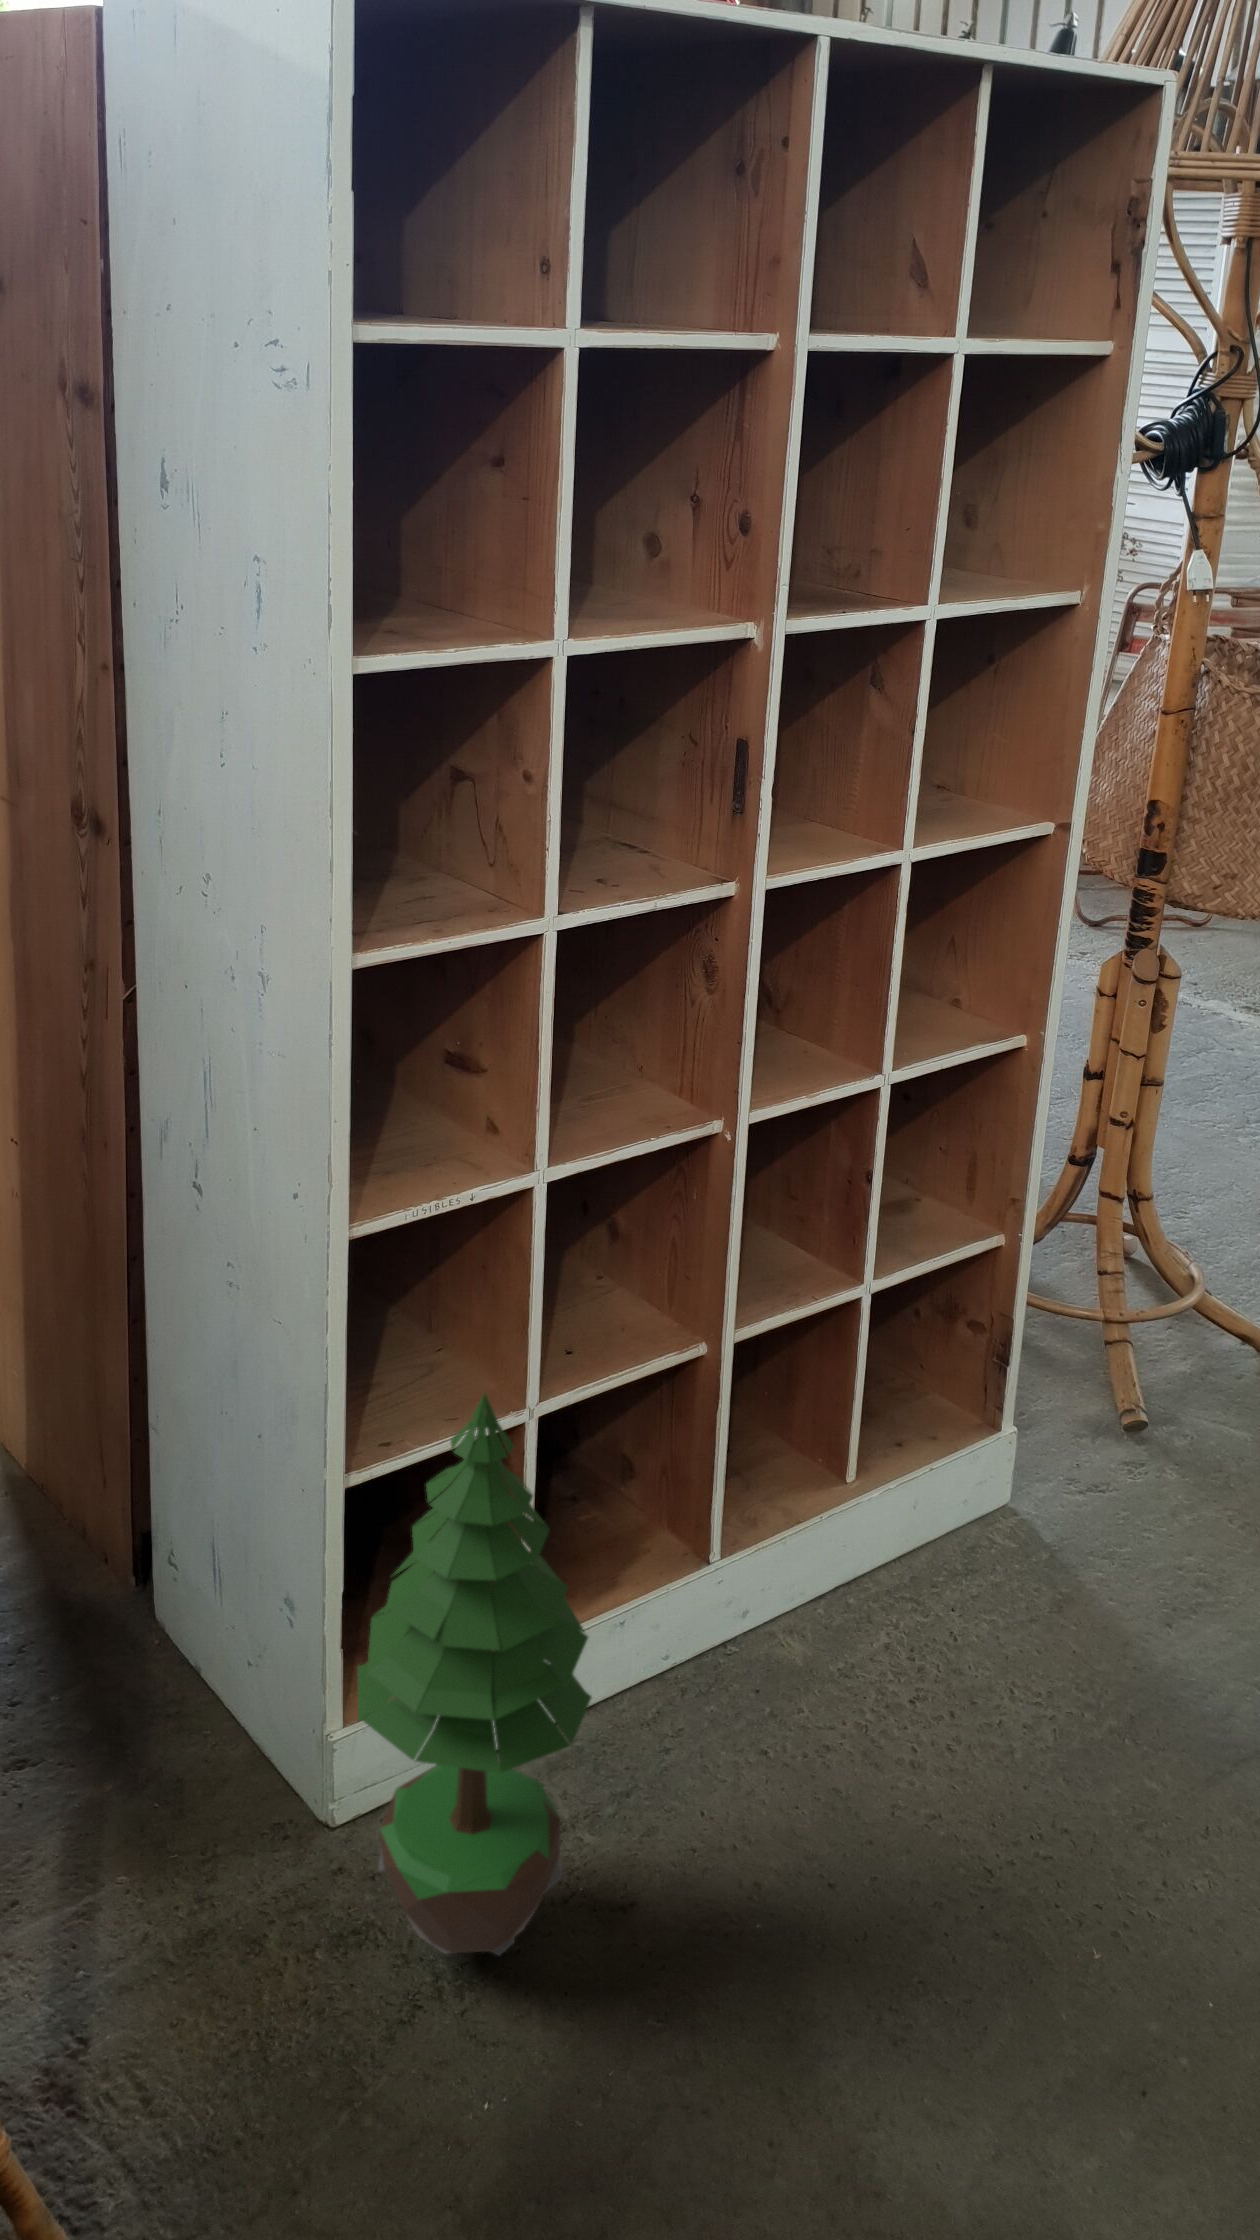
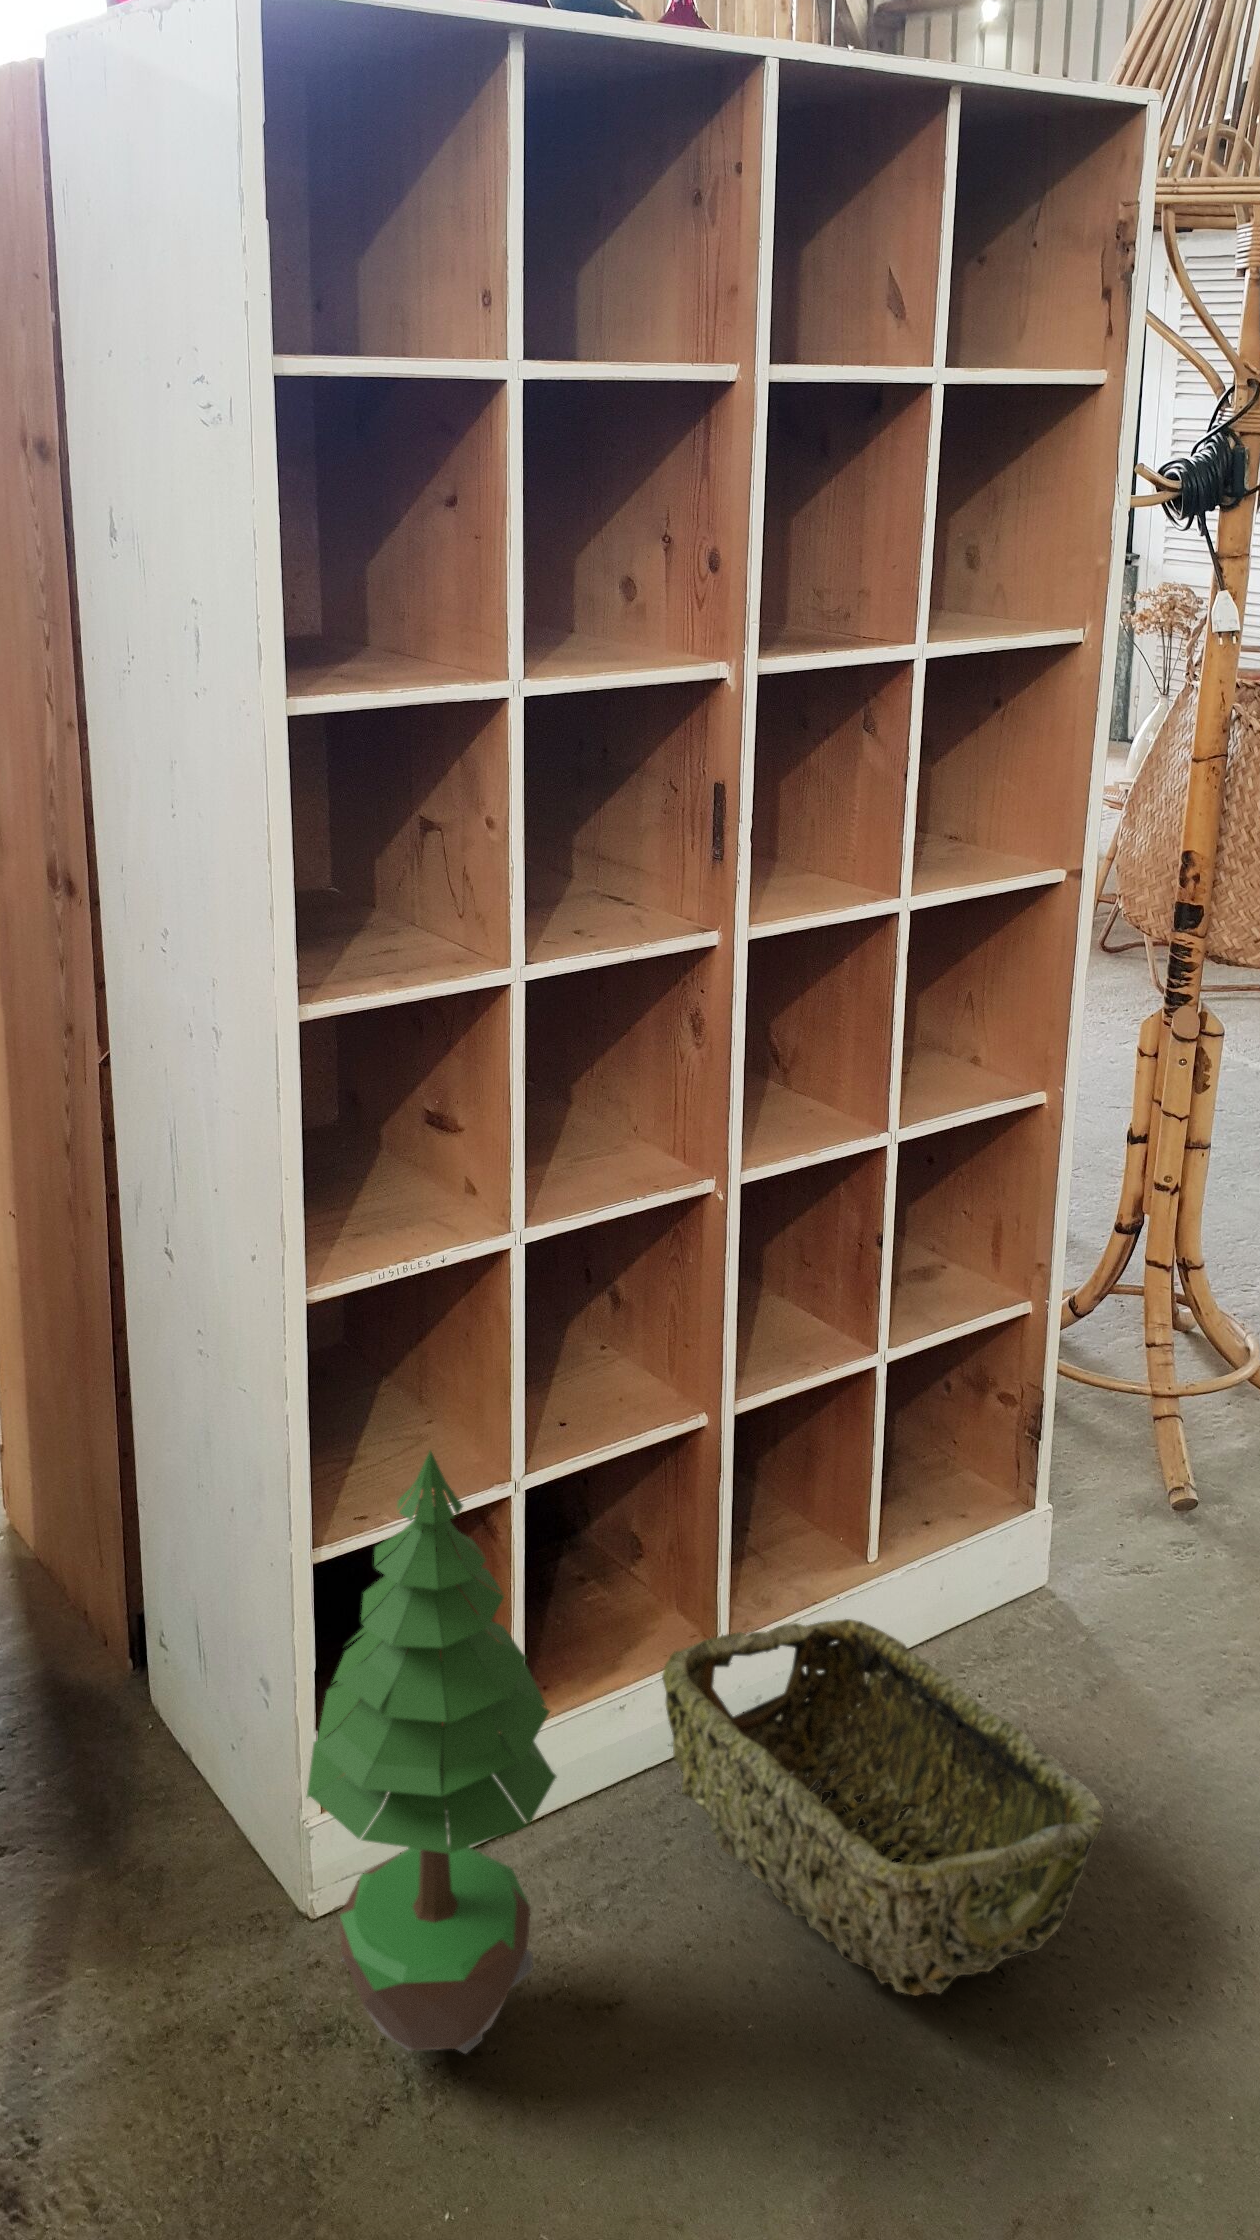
woven basket: none [668,1539,1094,1895] -> present [662,1619,1104,1996]

